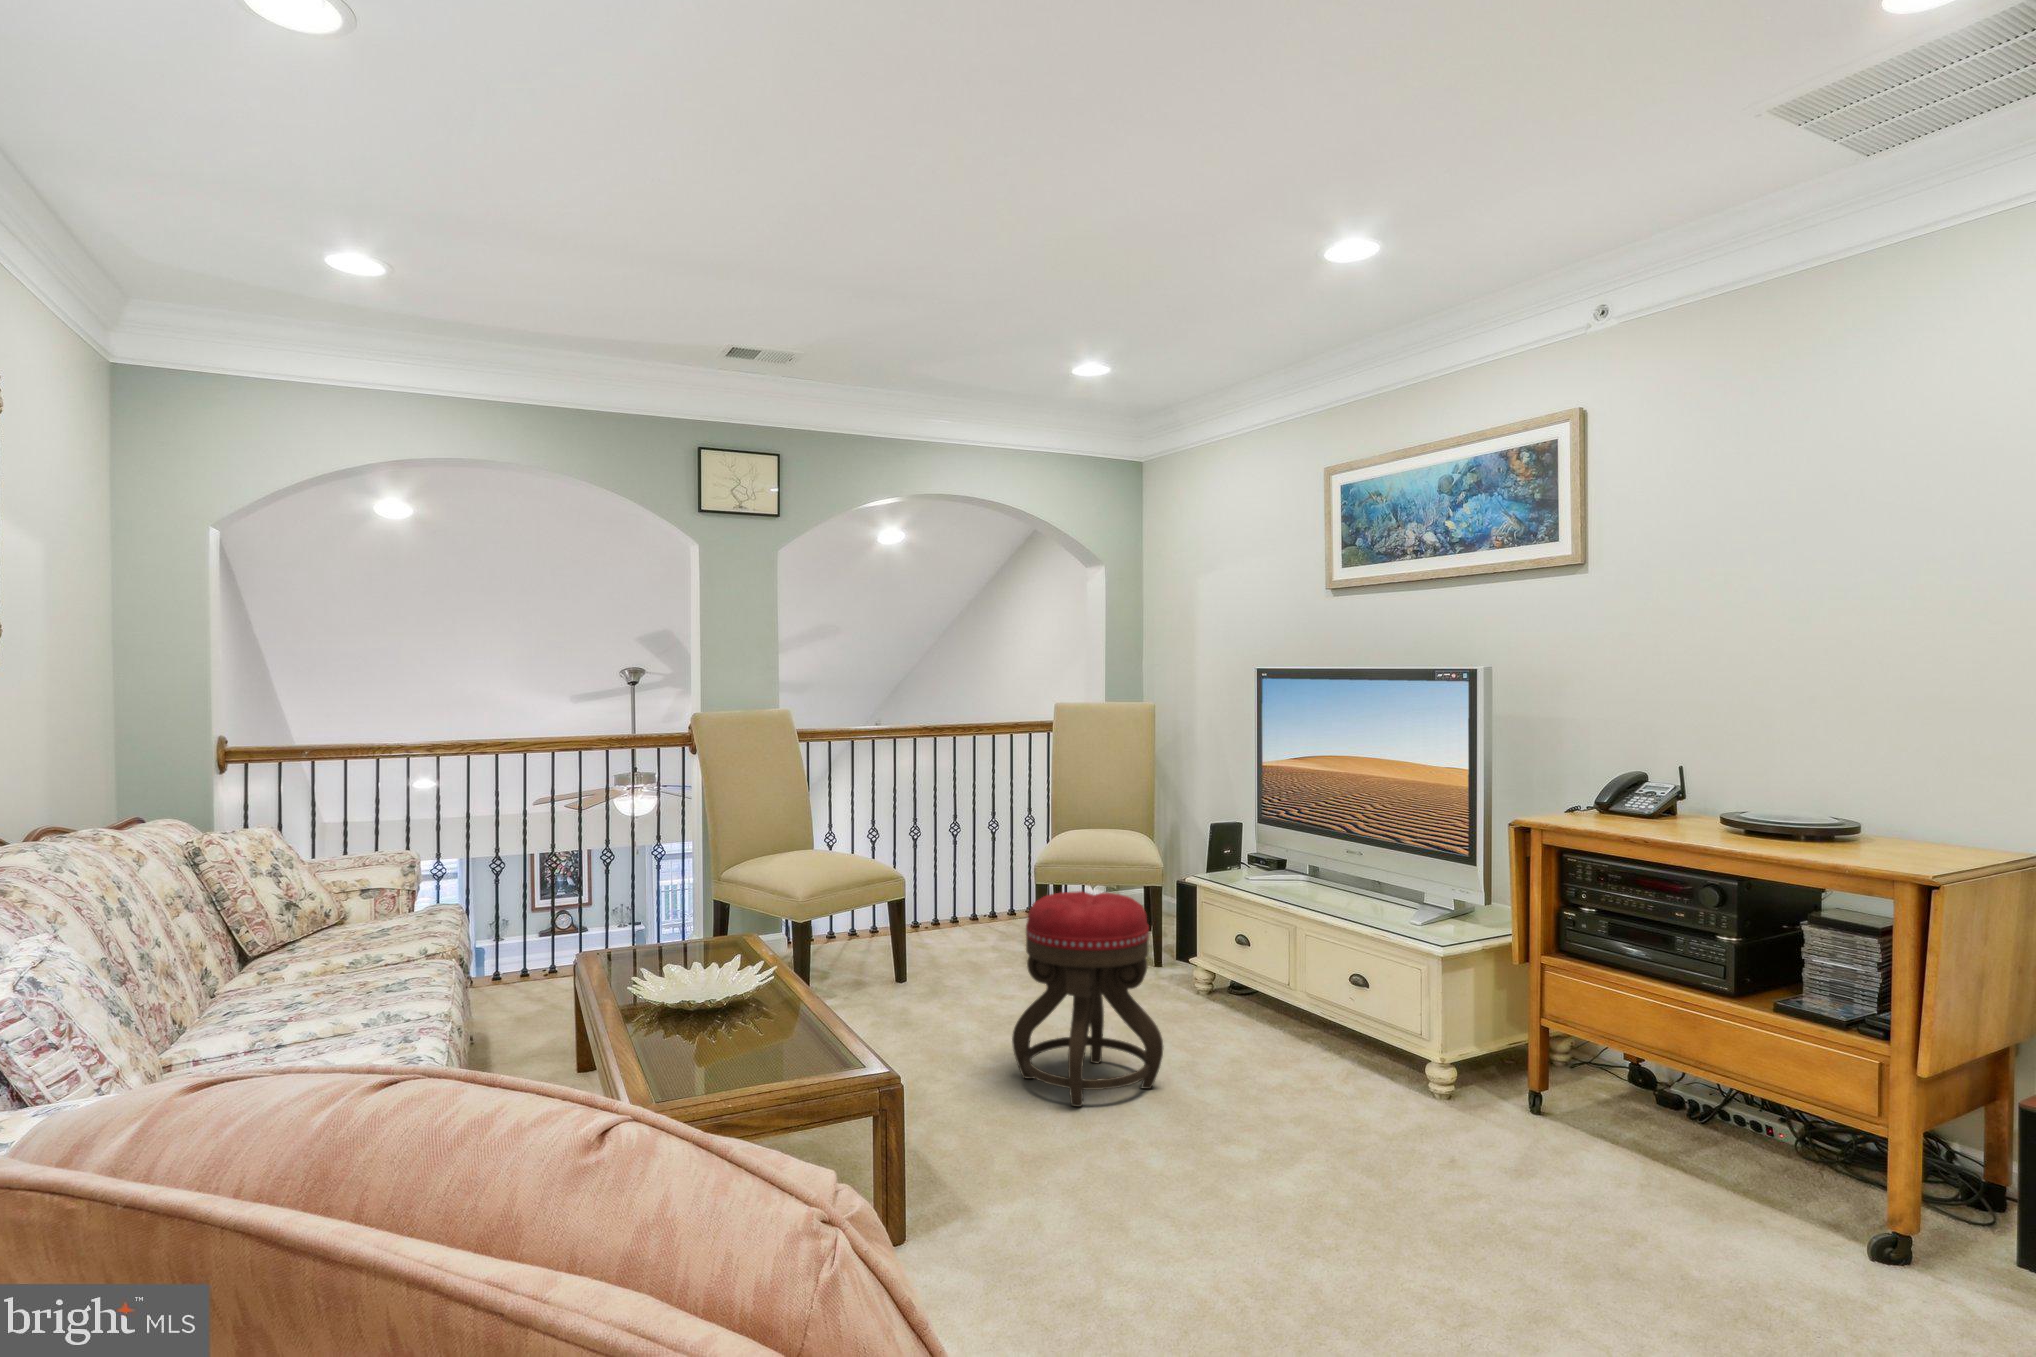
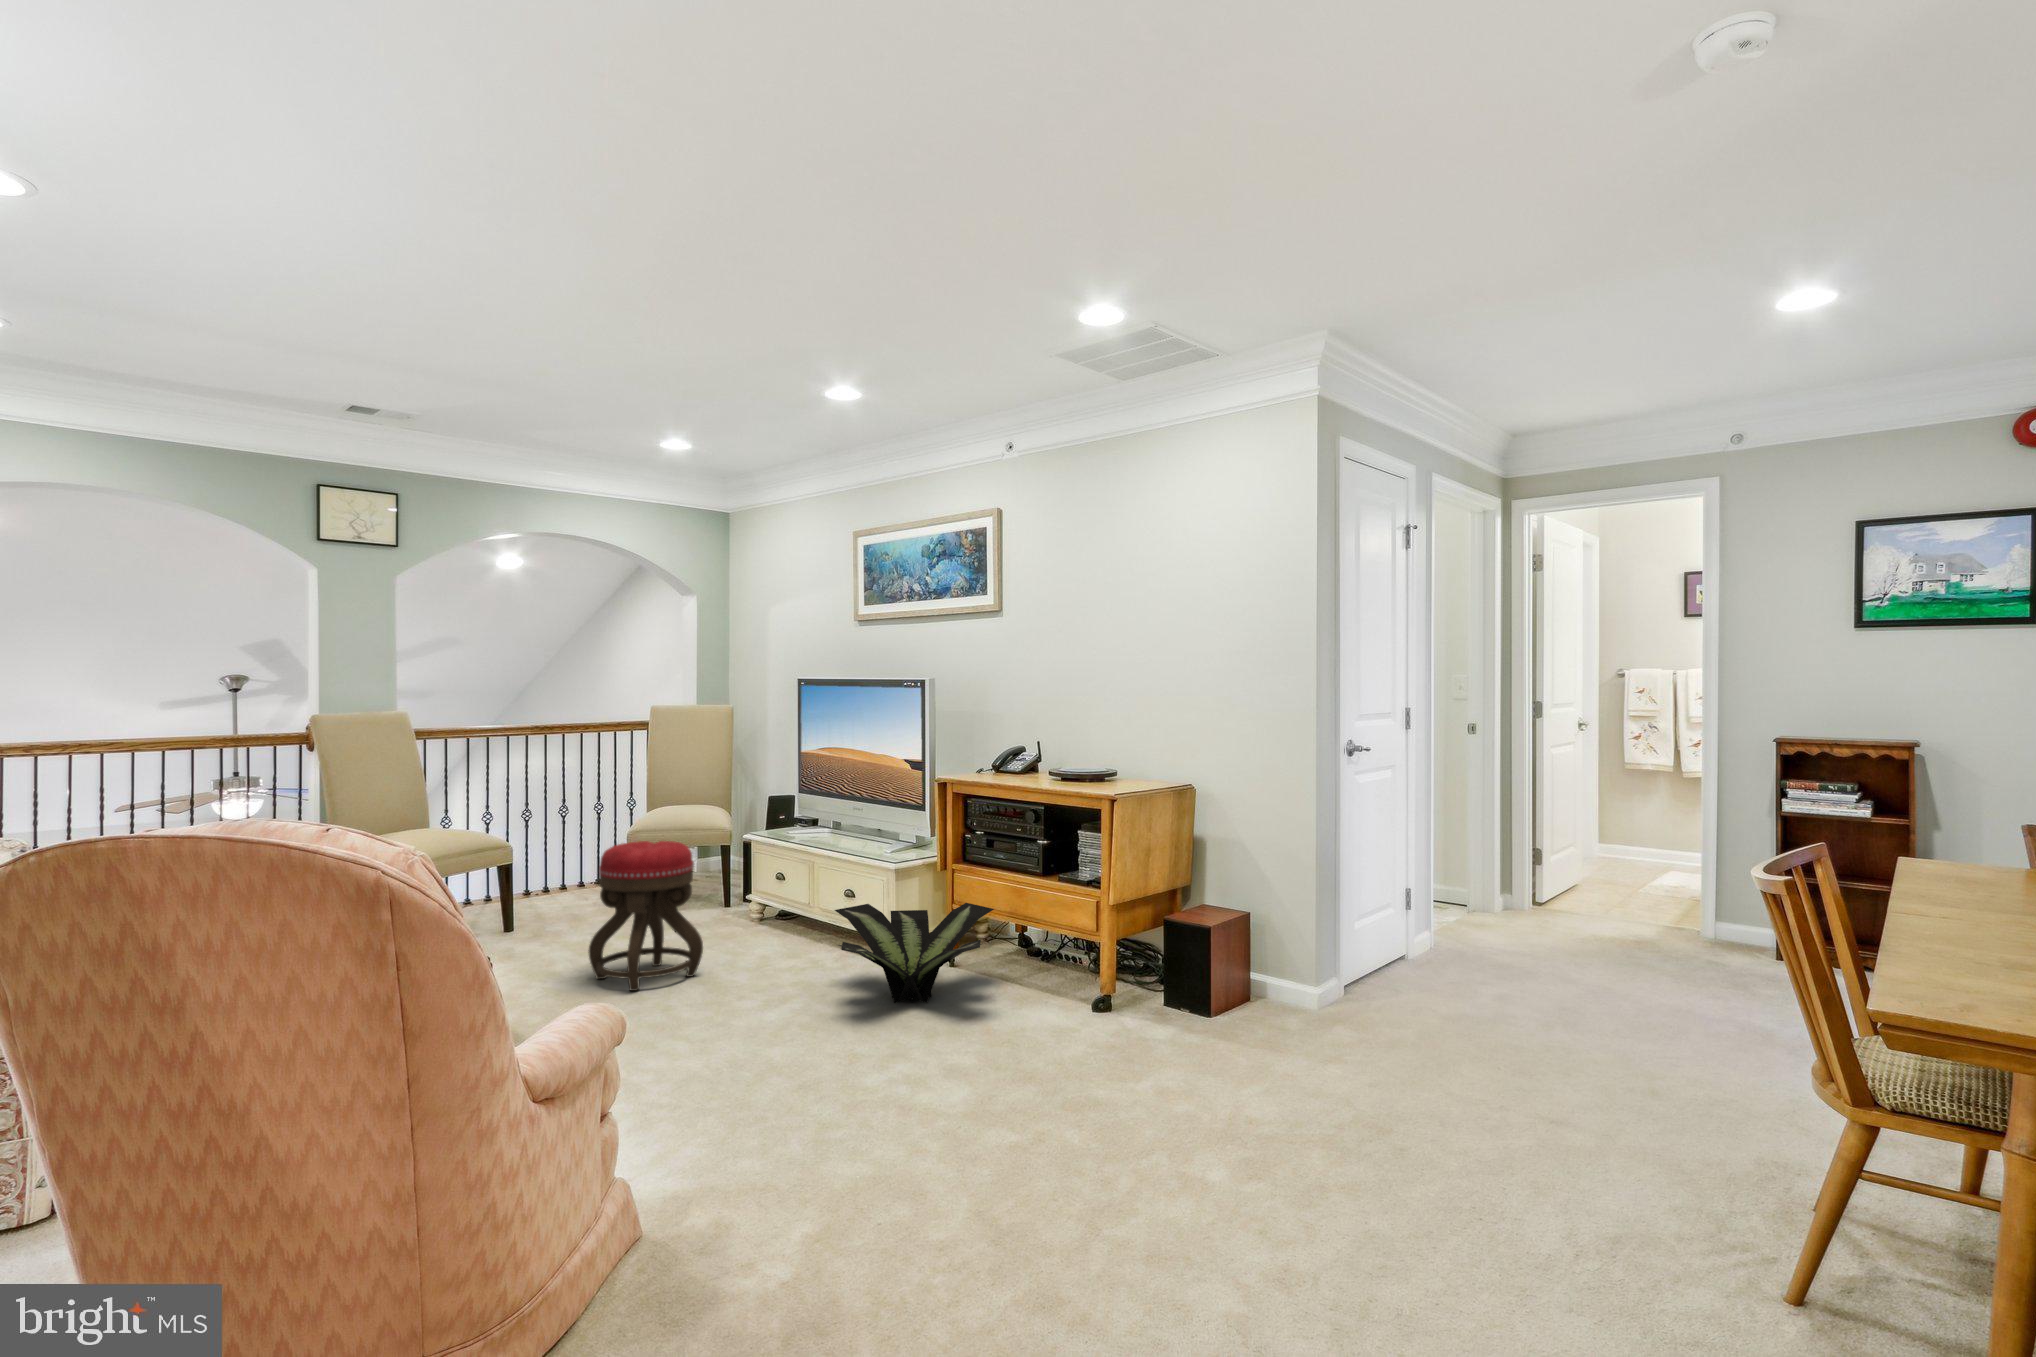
potted plant: none [1364,1009,1661,1193] -> present [835,903,994,1003]

